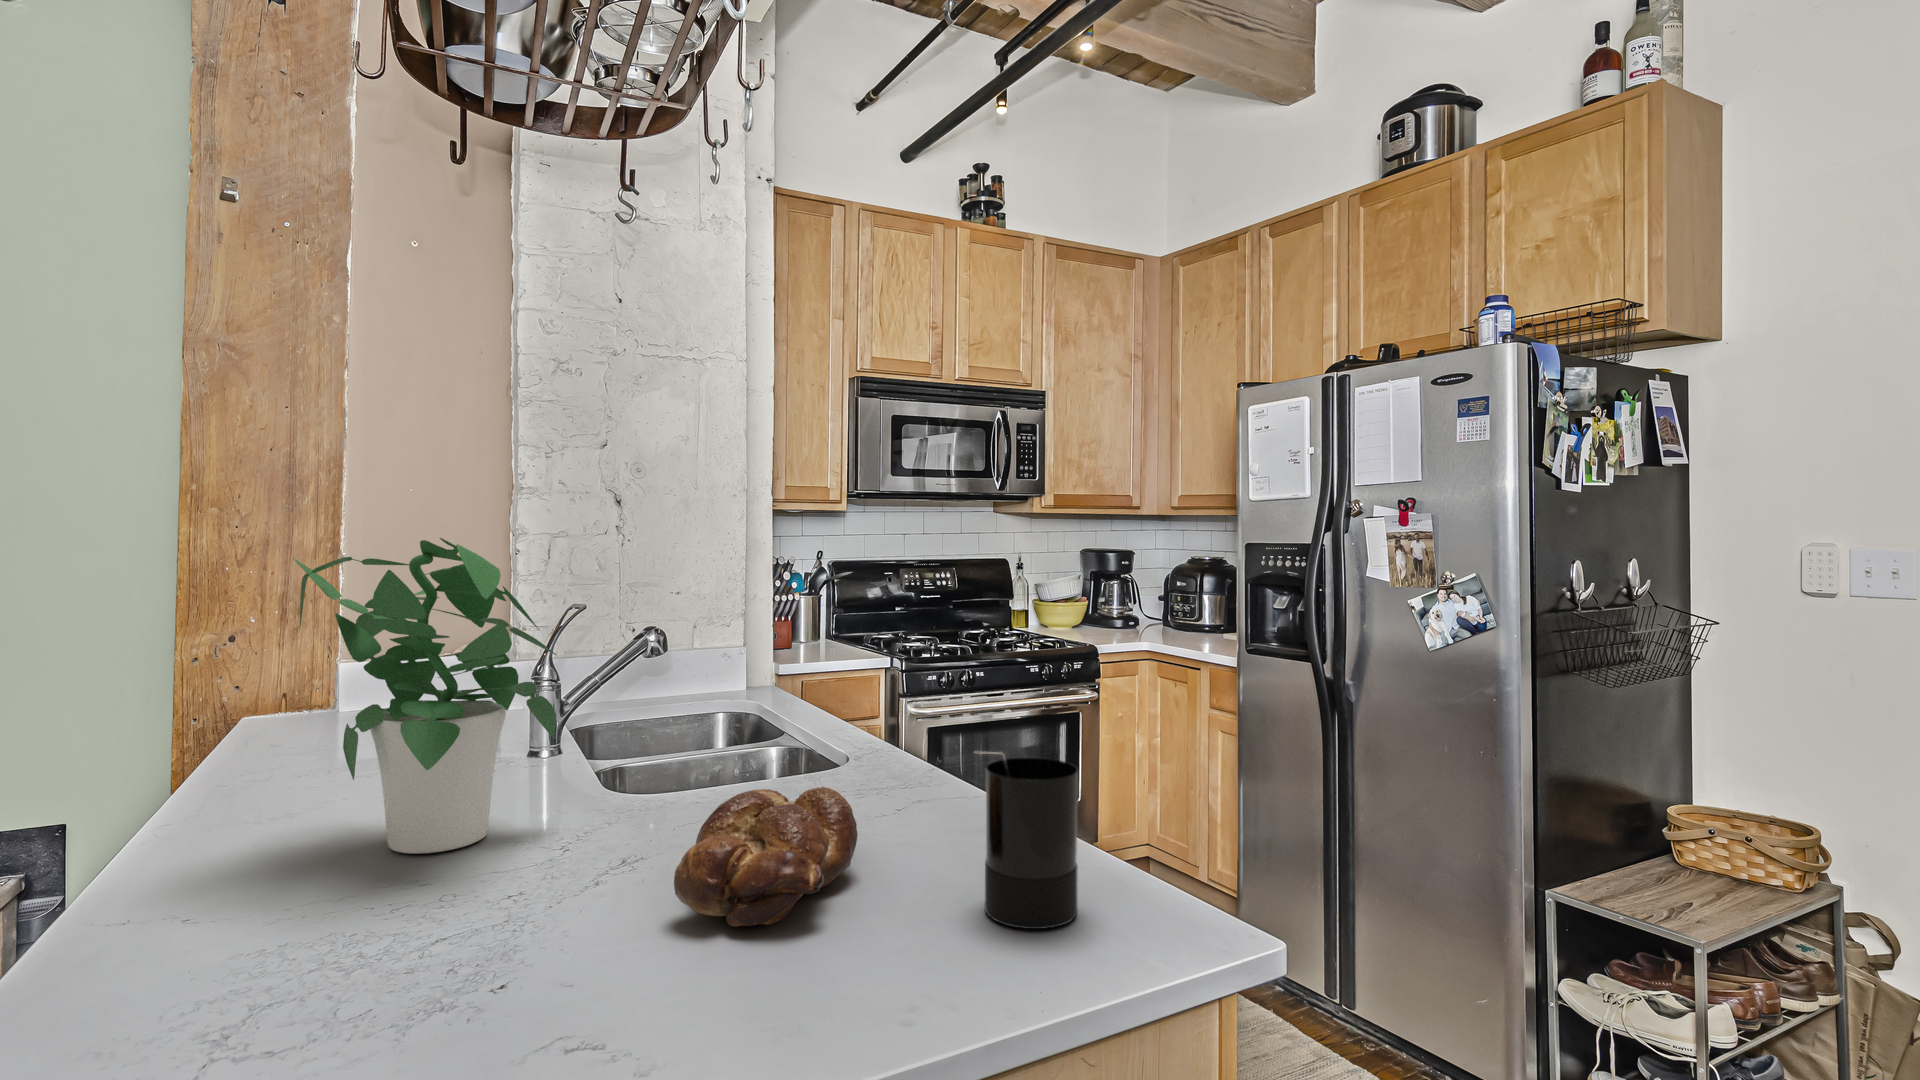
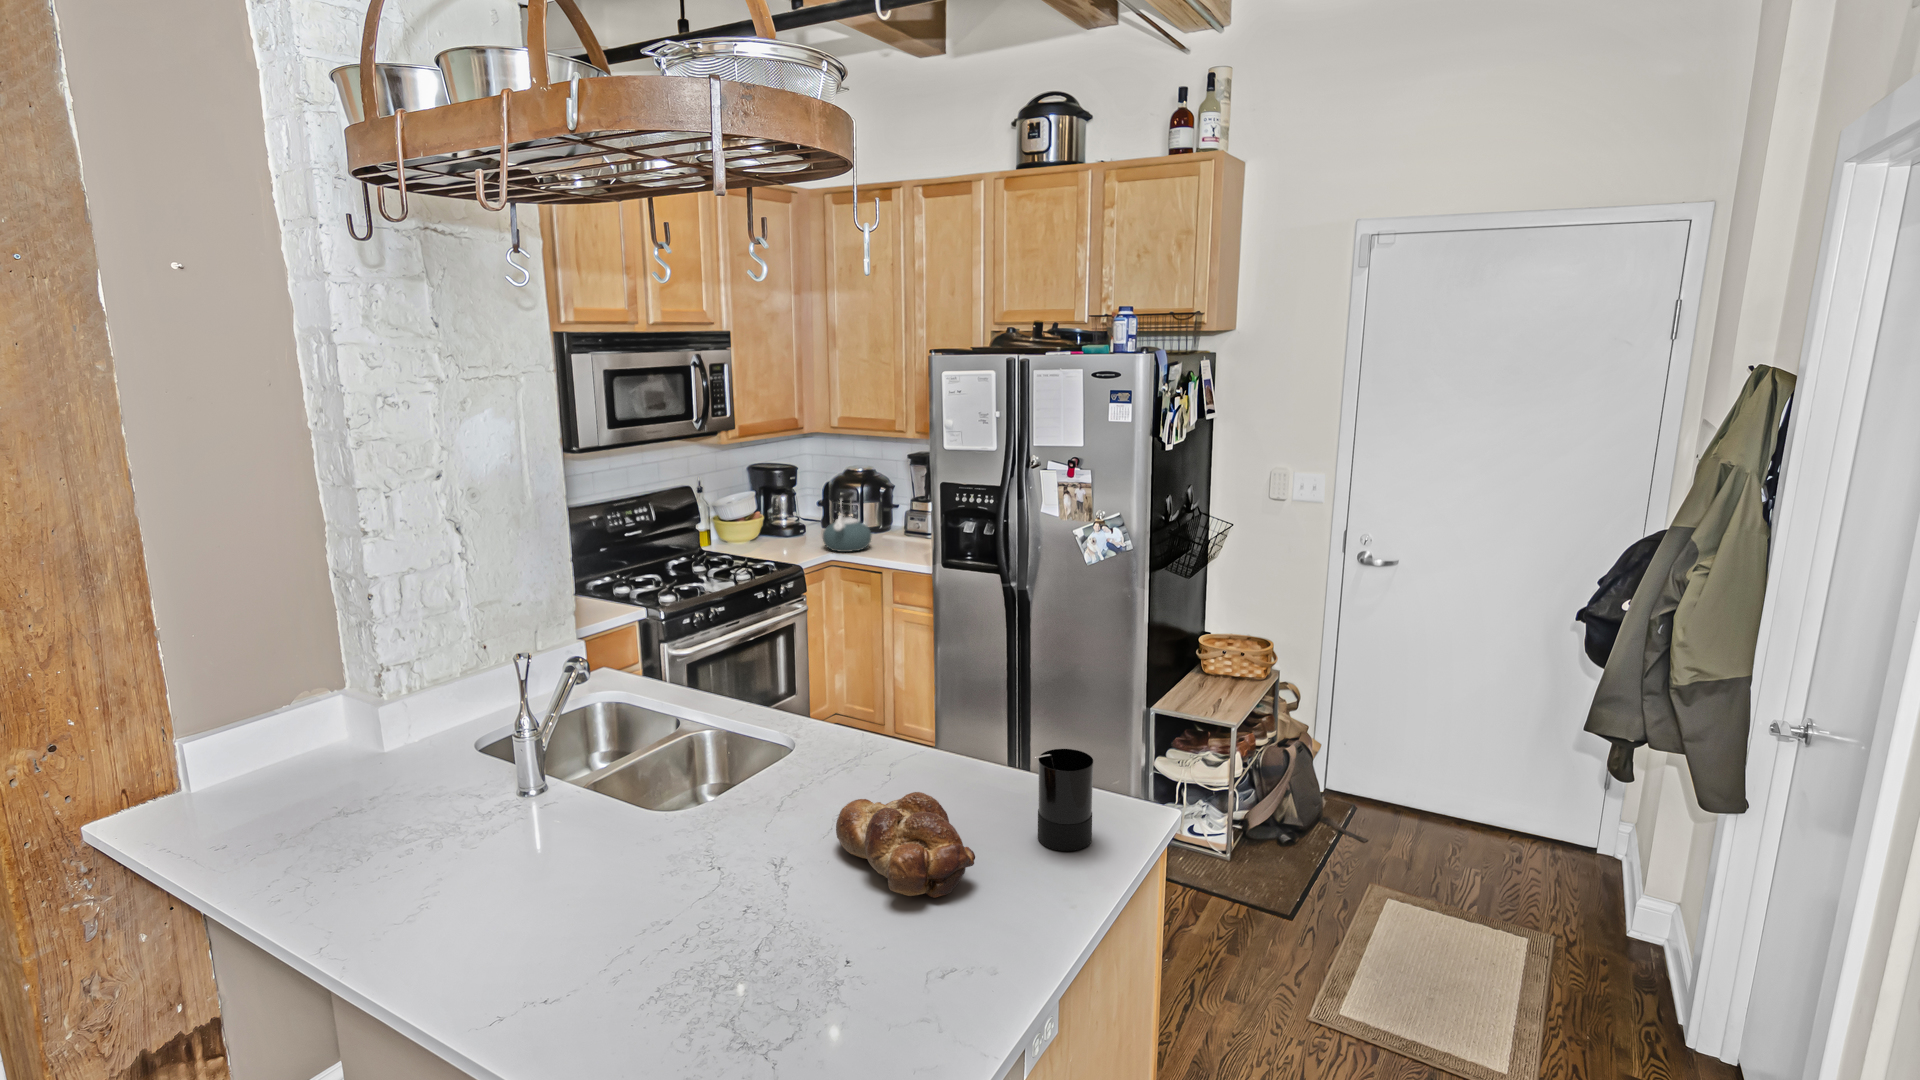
potted plant: present [293,538,556,854] -> none [508,680,718,917]
kettle: none [1138,574,1195,641] -> present [823,492,871,552]

